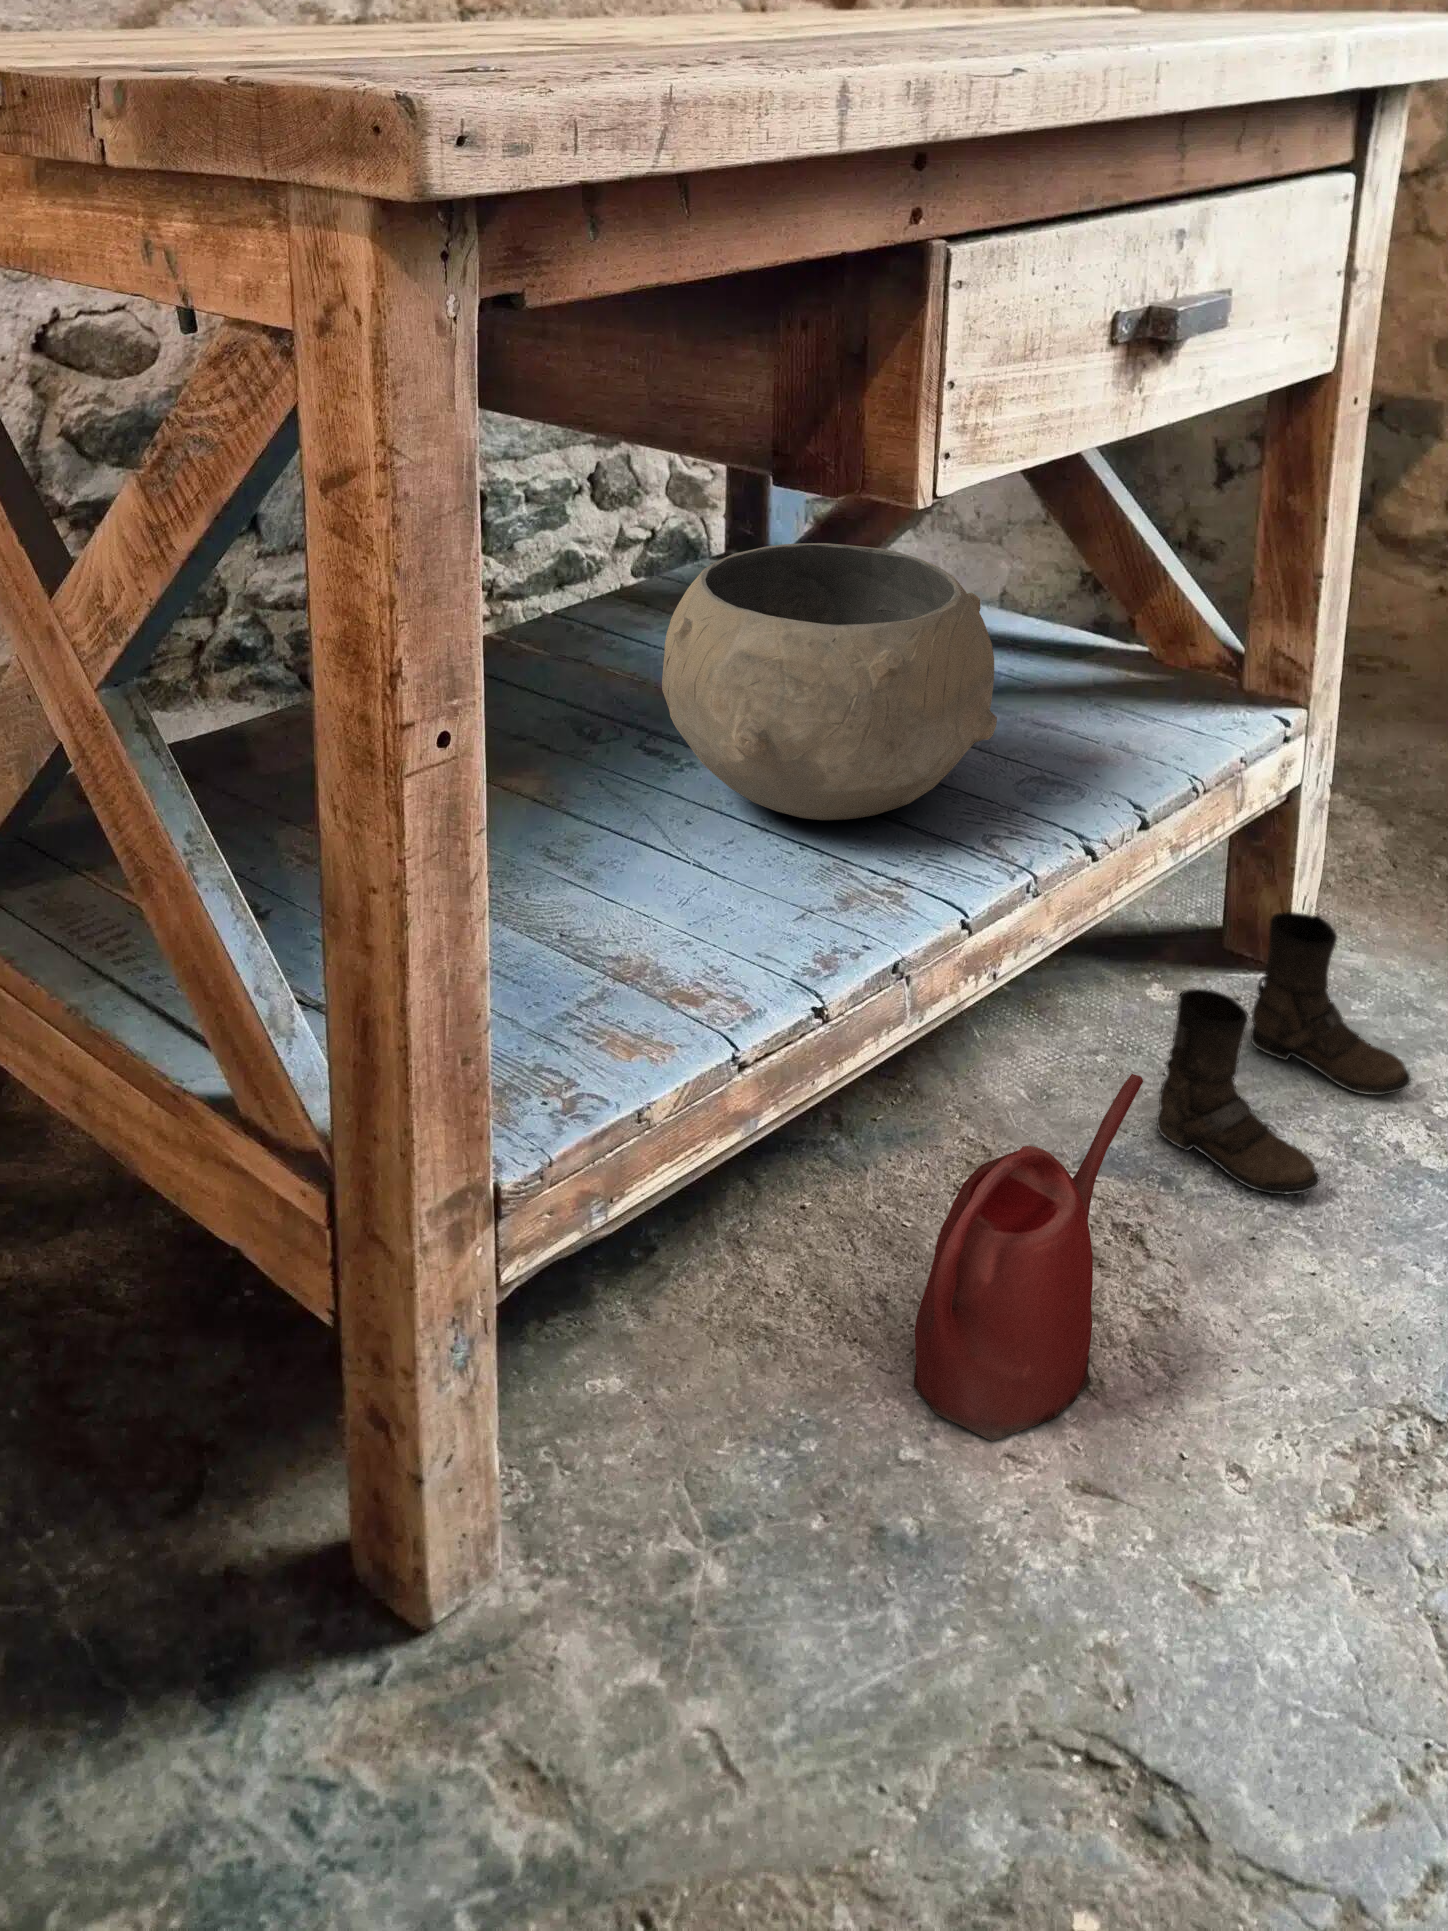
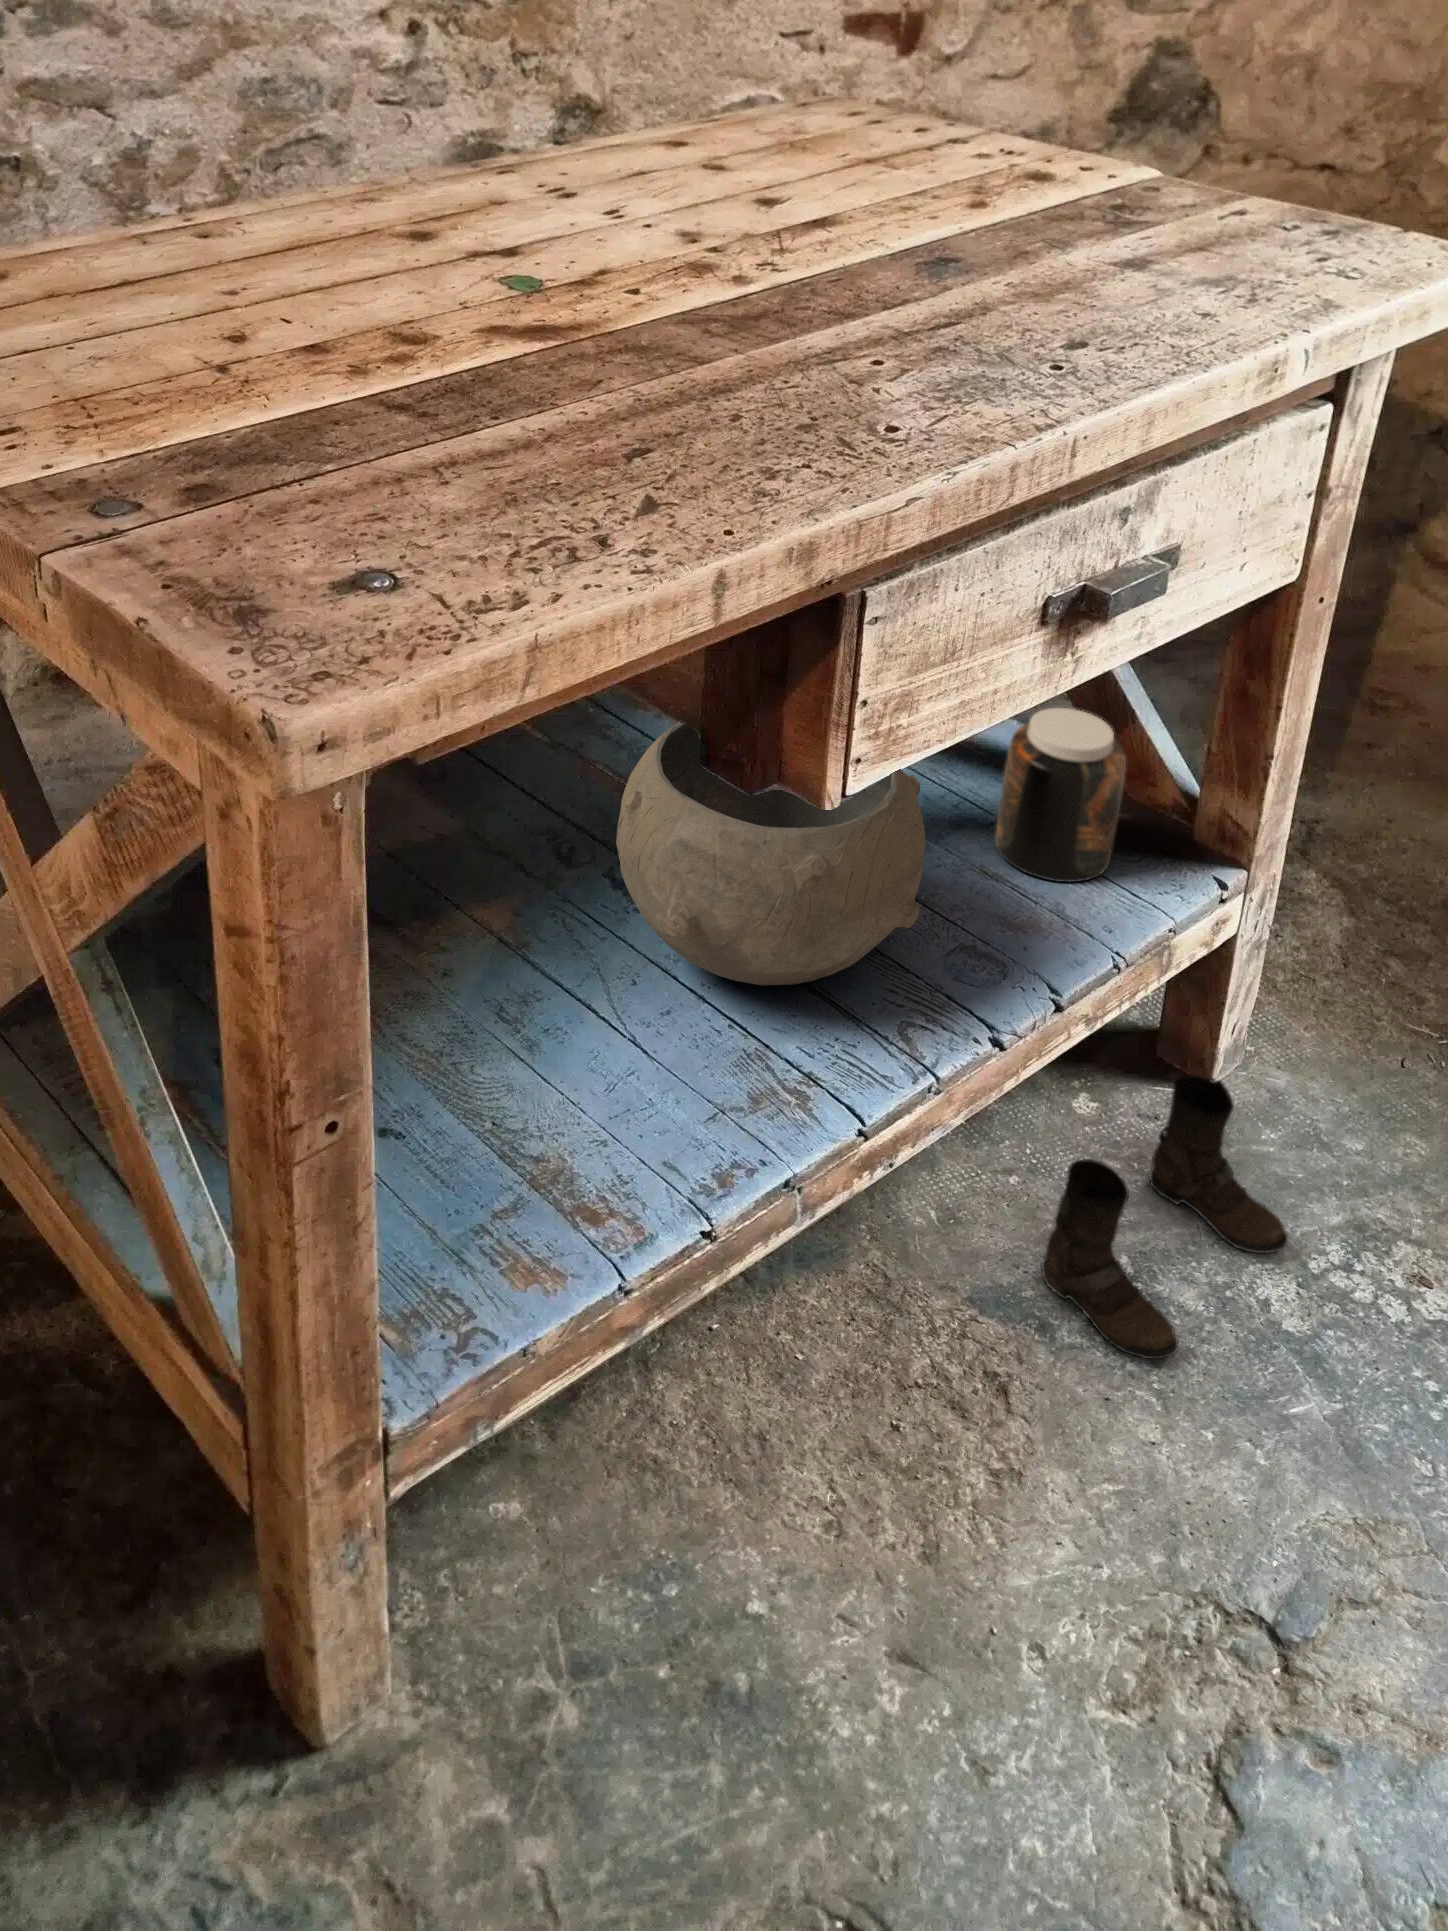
jar: none [1047,549,1180,727] -> present [995,708,1126,882]
watering can: present [914,1074,1143,1441] -> none [769,1265,1010,1596]

